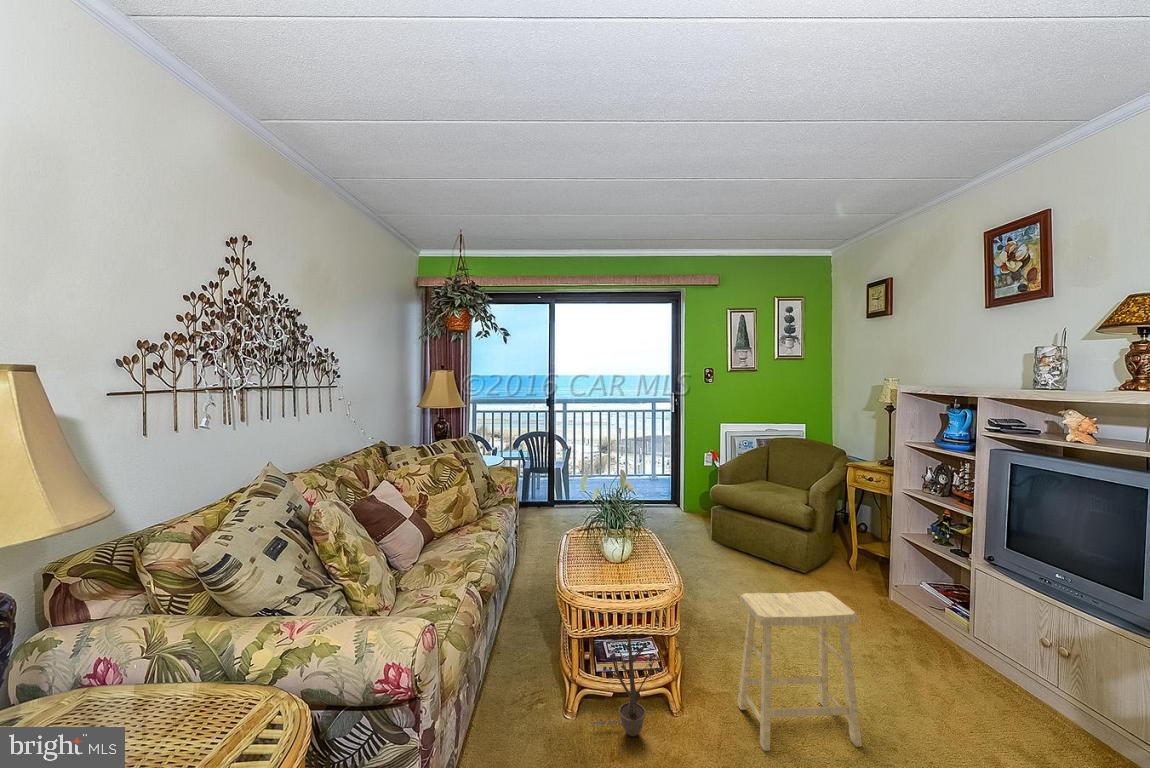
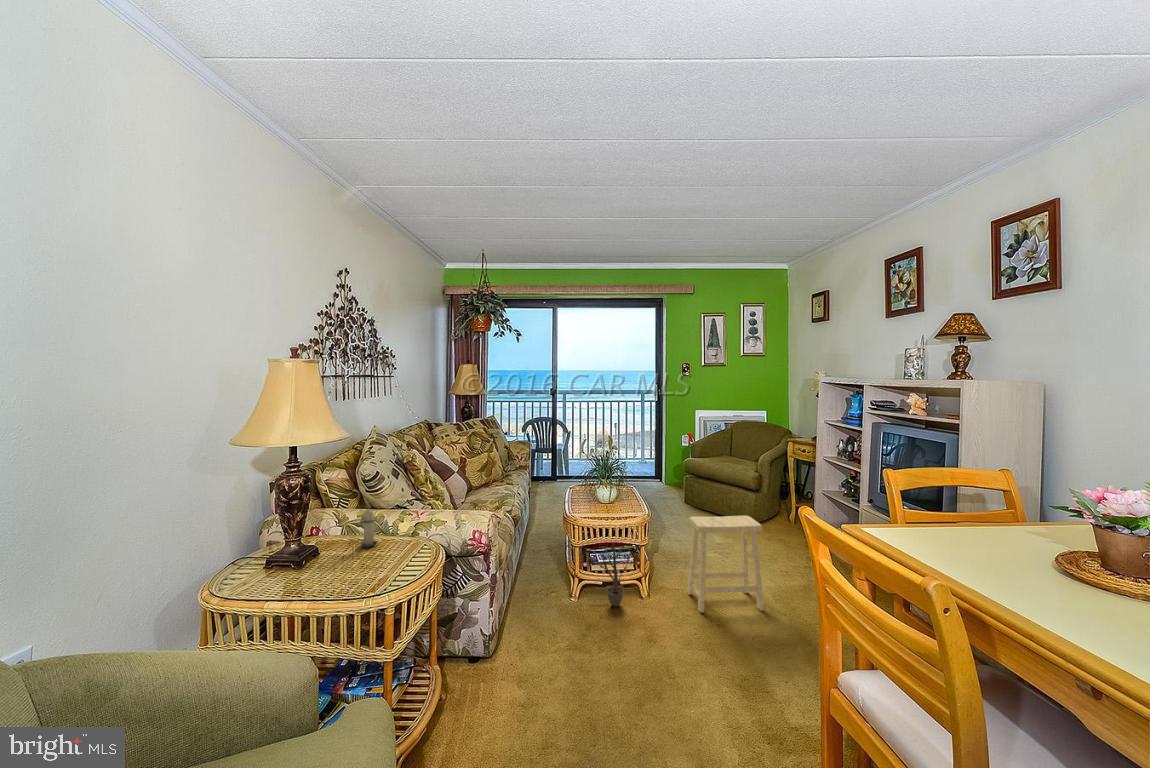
candle: none [140,642,190,727] -> present [360,507,377,547]

